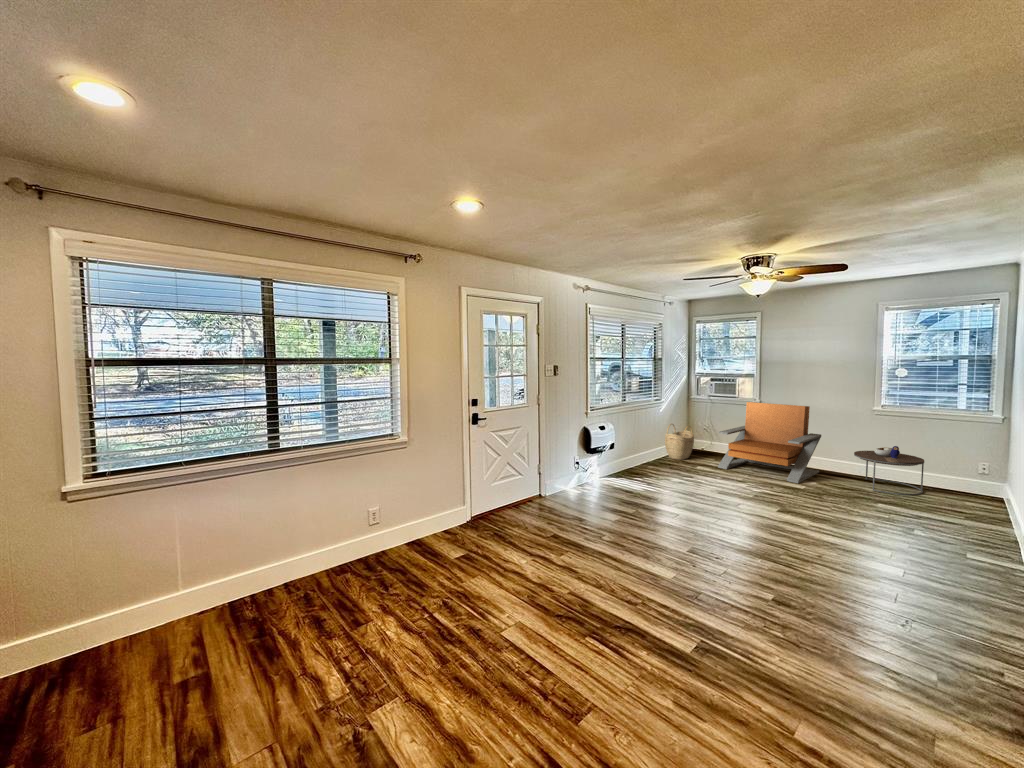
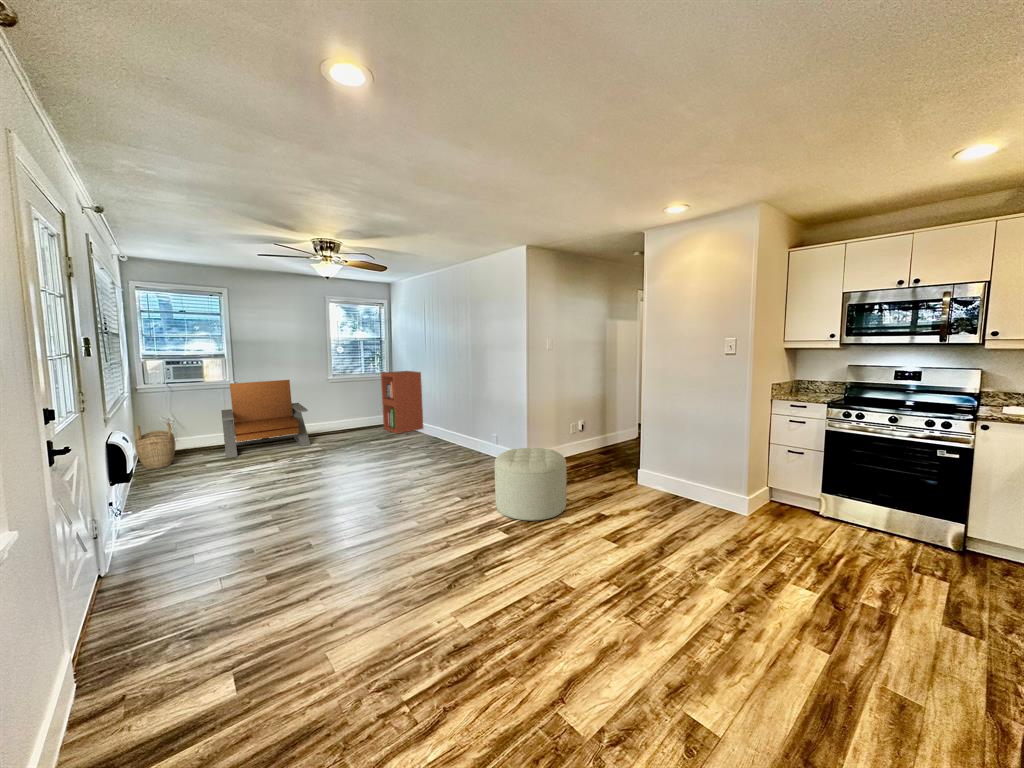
bookshelf: none [935,415,1014,527] -> present [381,371,423,434]
side table: present [854,446,924,495] -> none [328,399,371,434]
ottoman: none [736,560,895,726] -> present [495,448,566,521]

